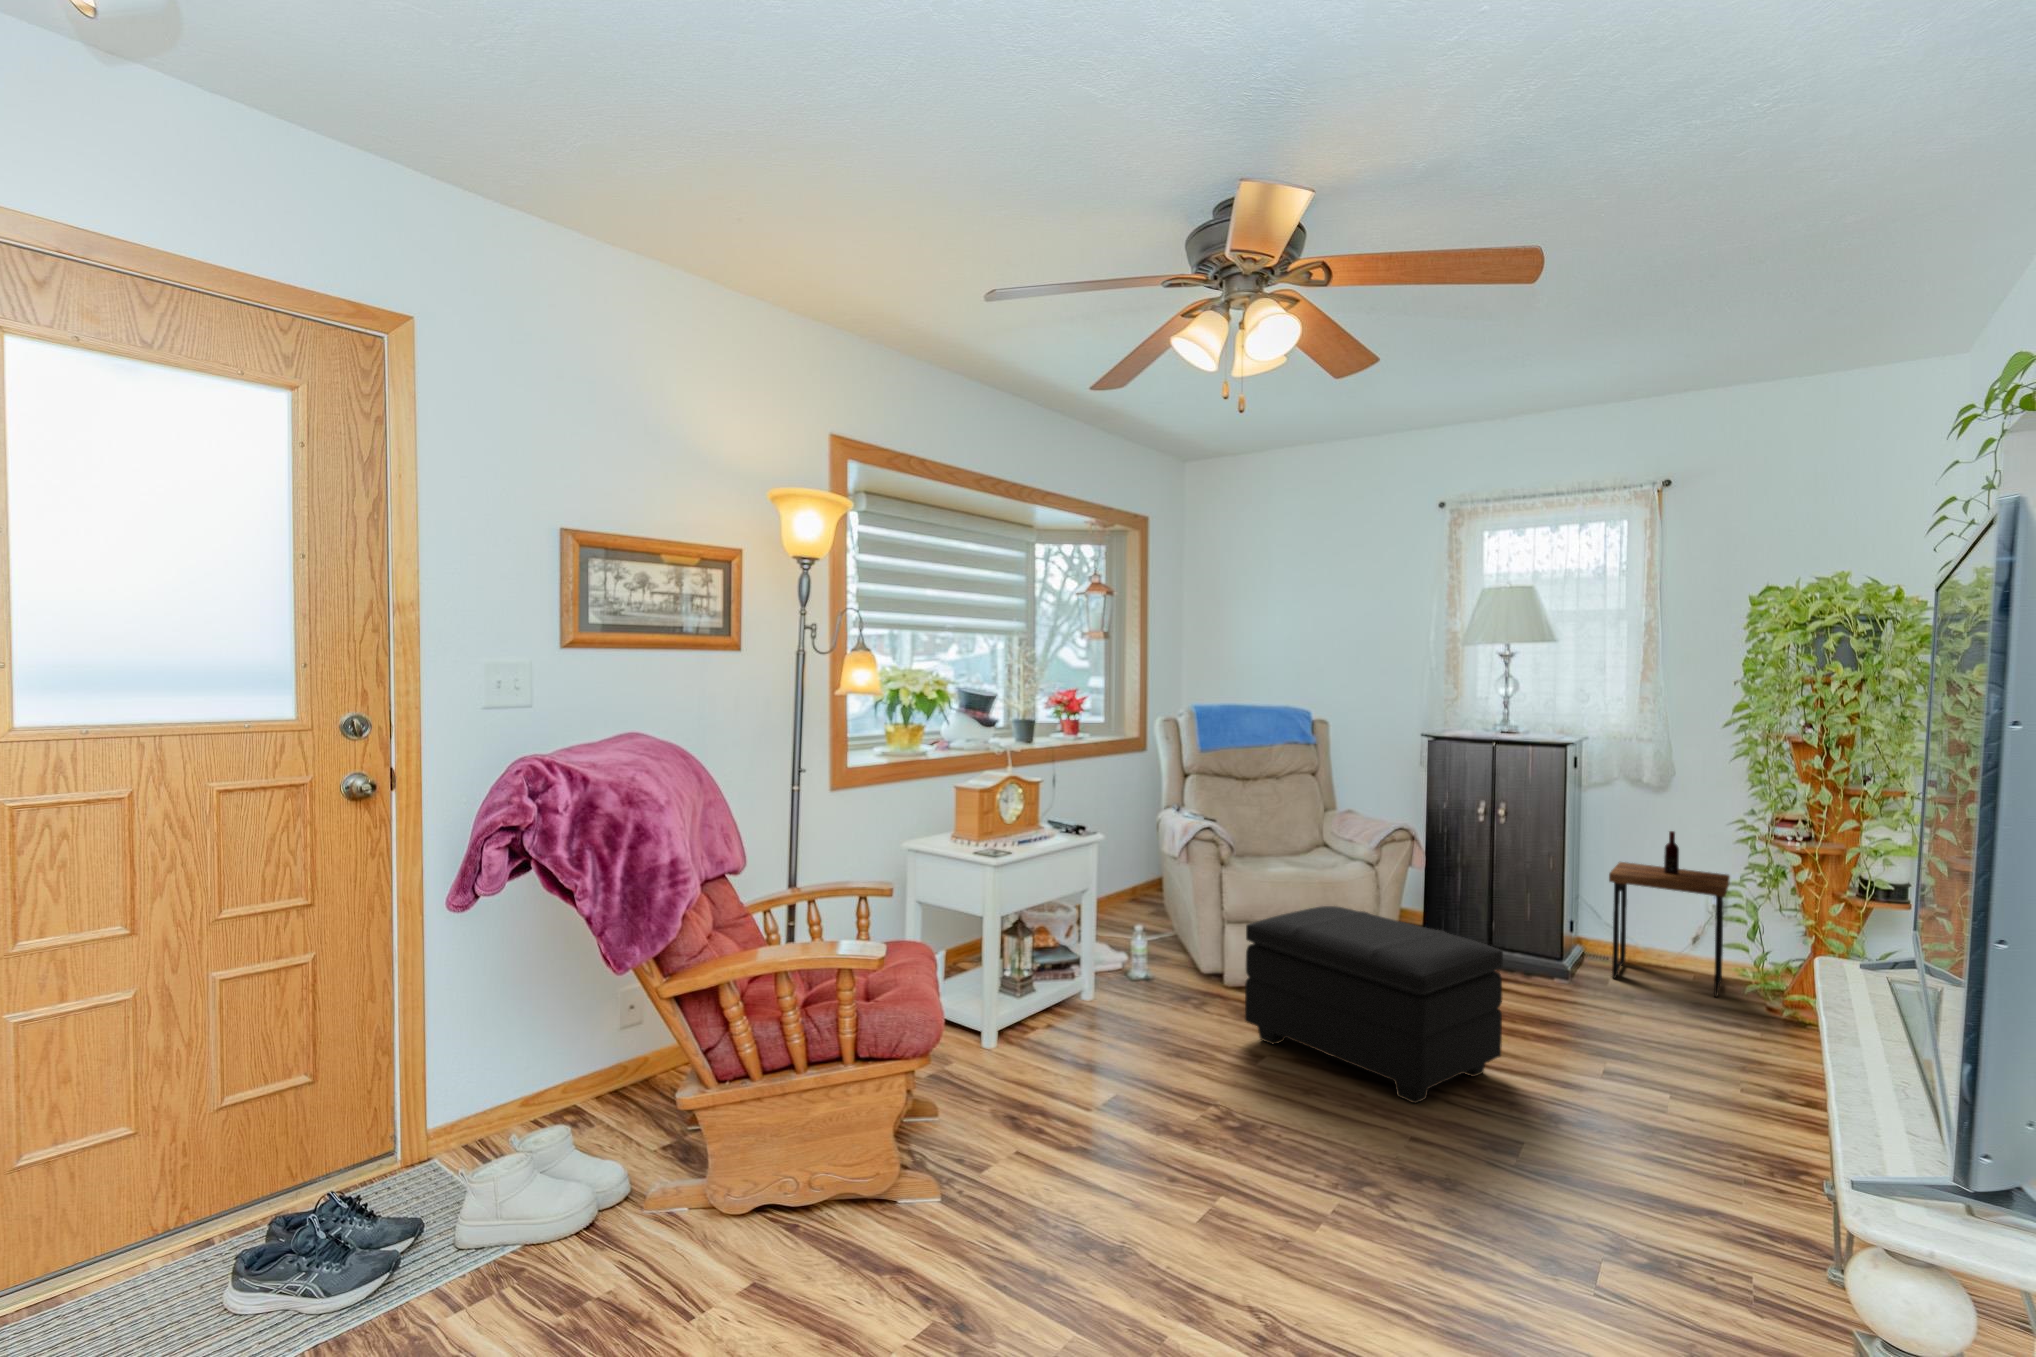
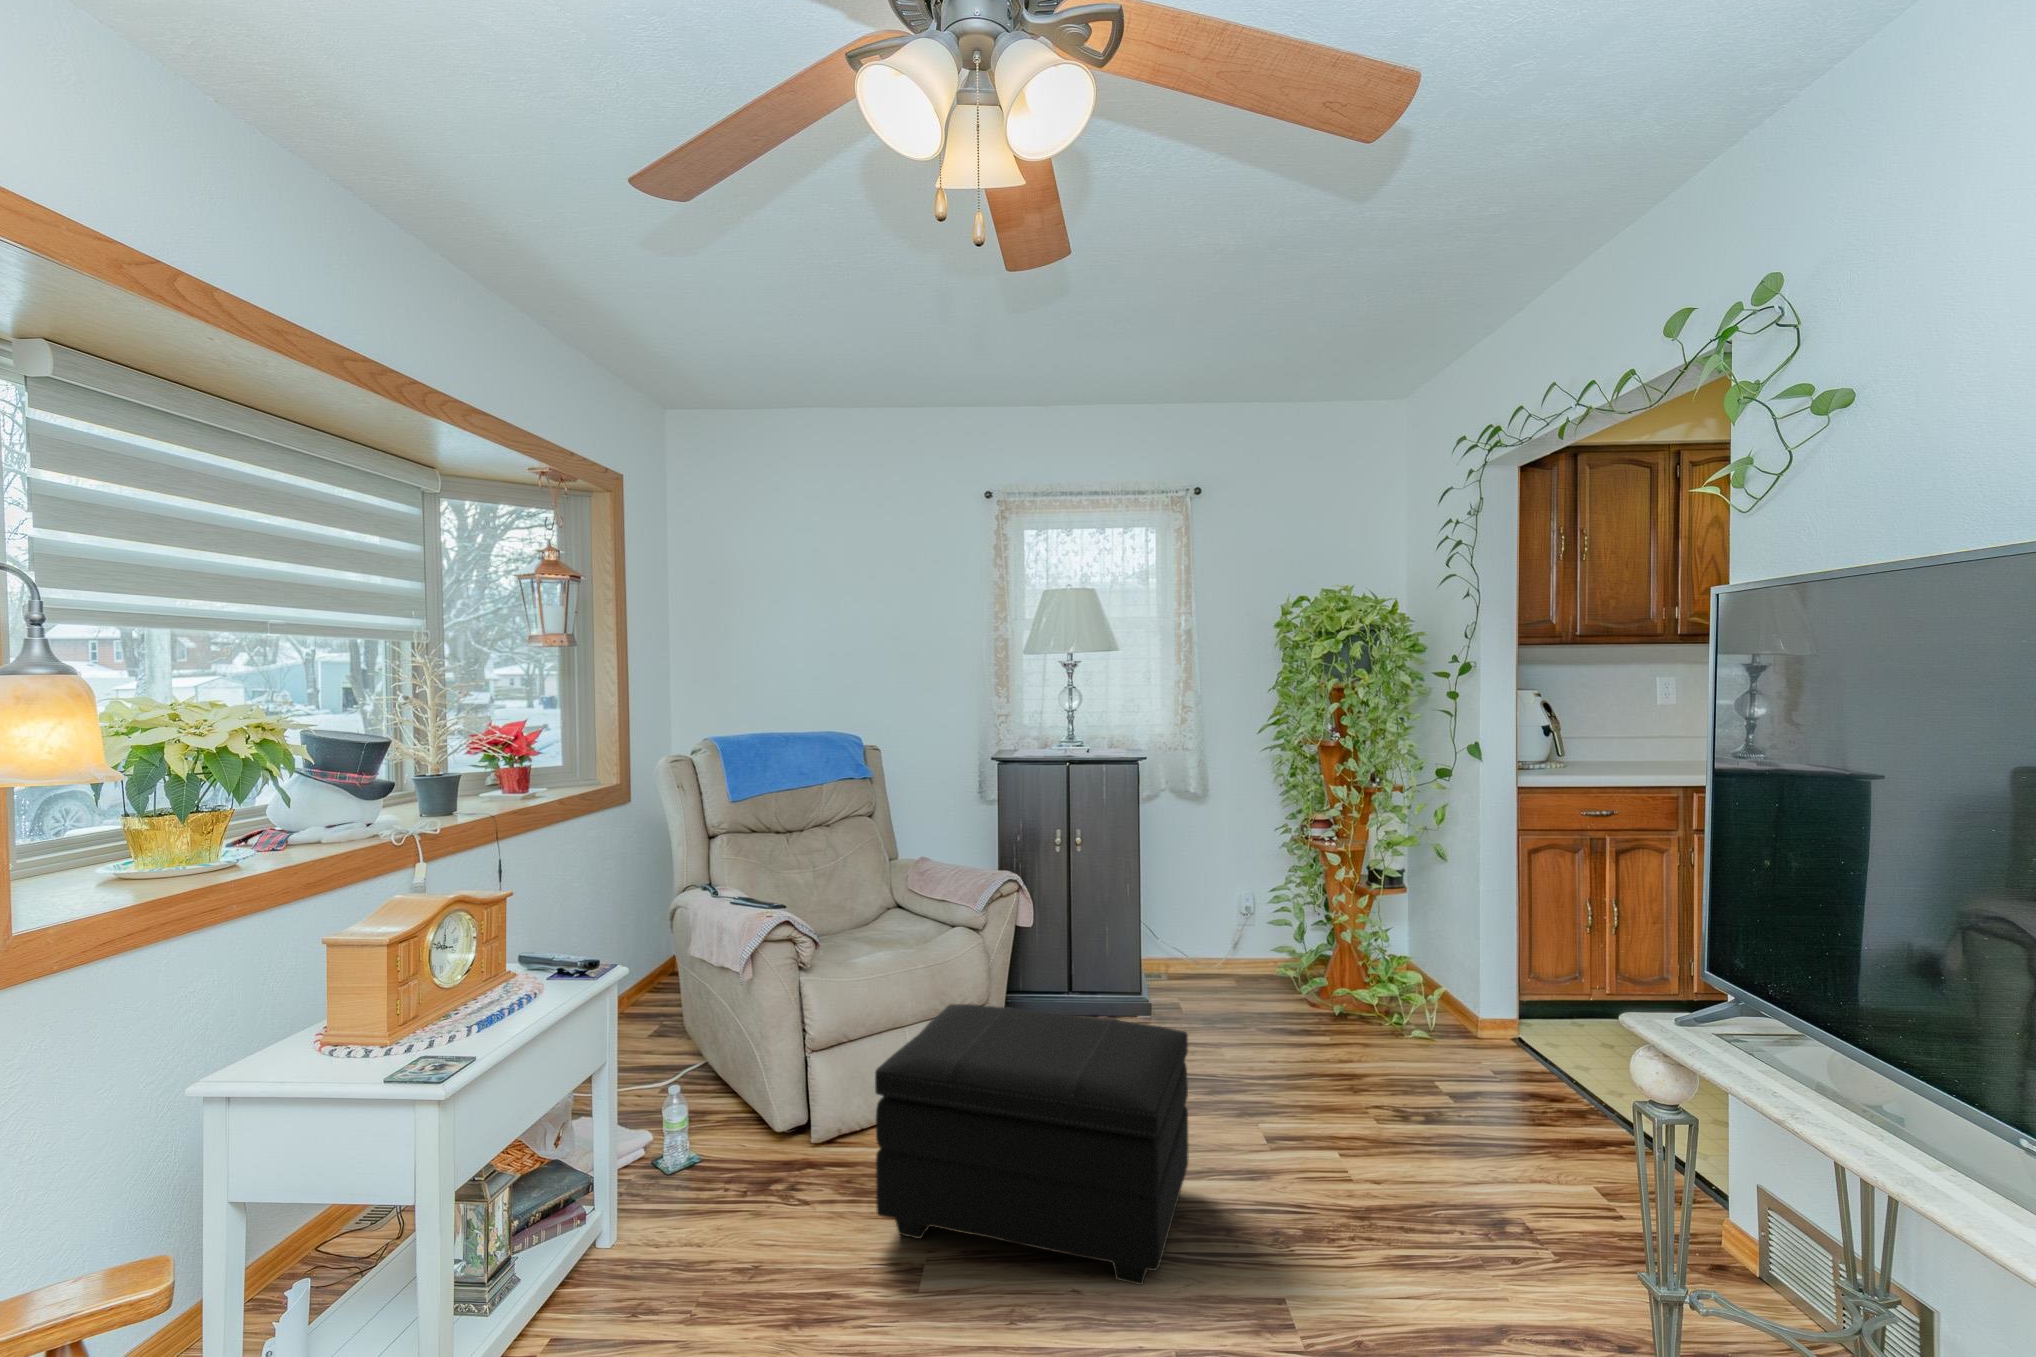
side table: present [1609,831,1730,997] -> none [1168,838,1275,1001]

